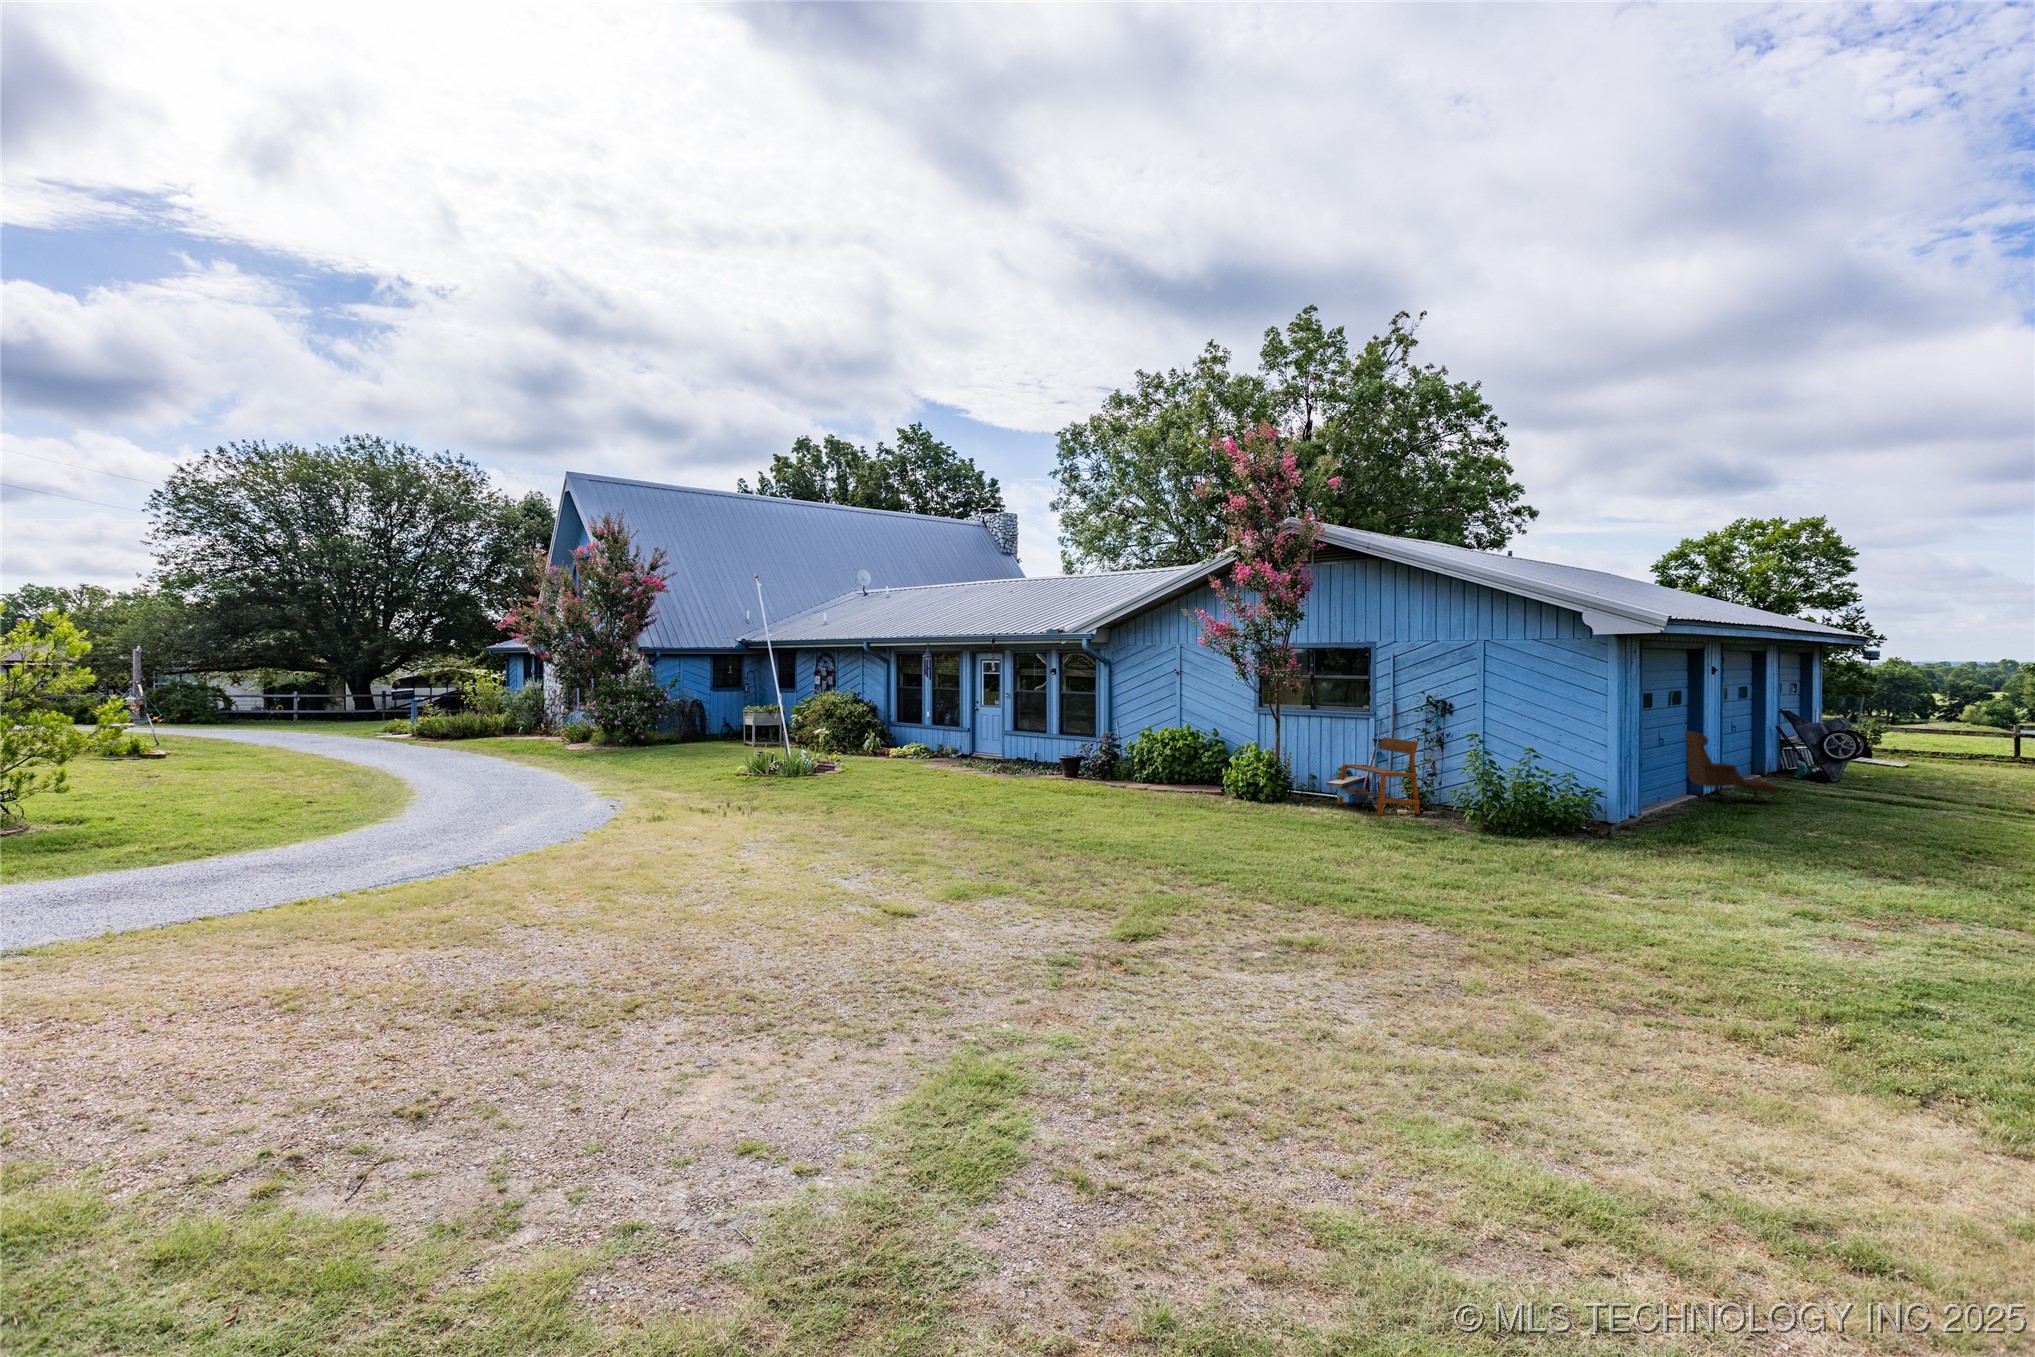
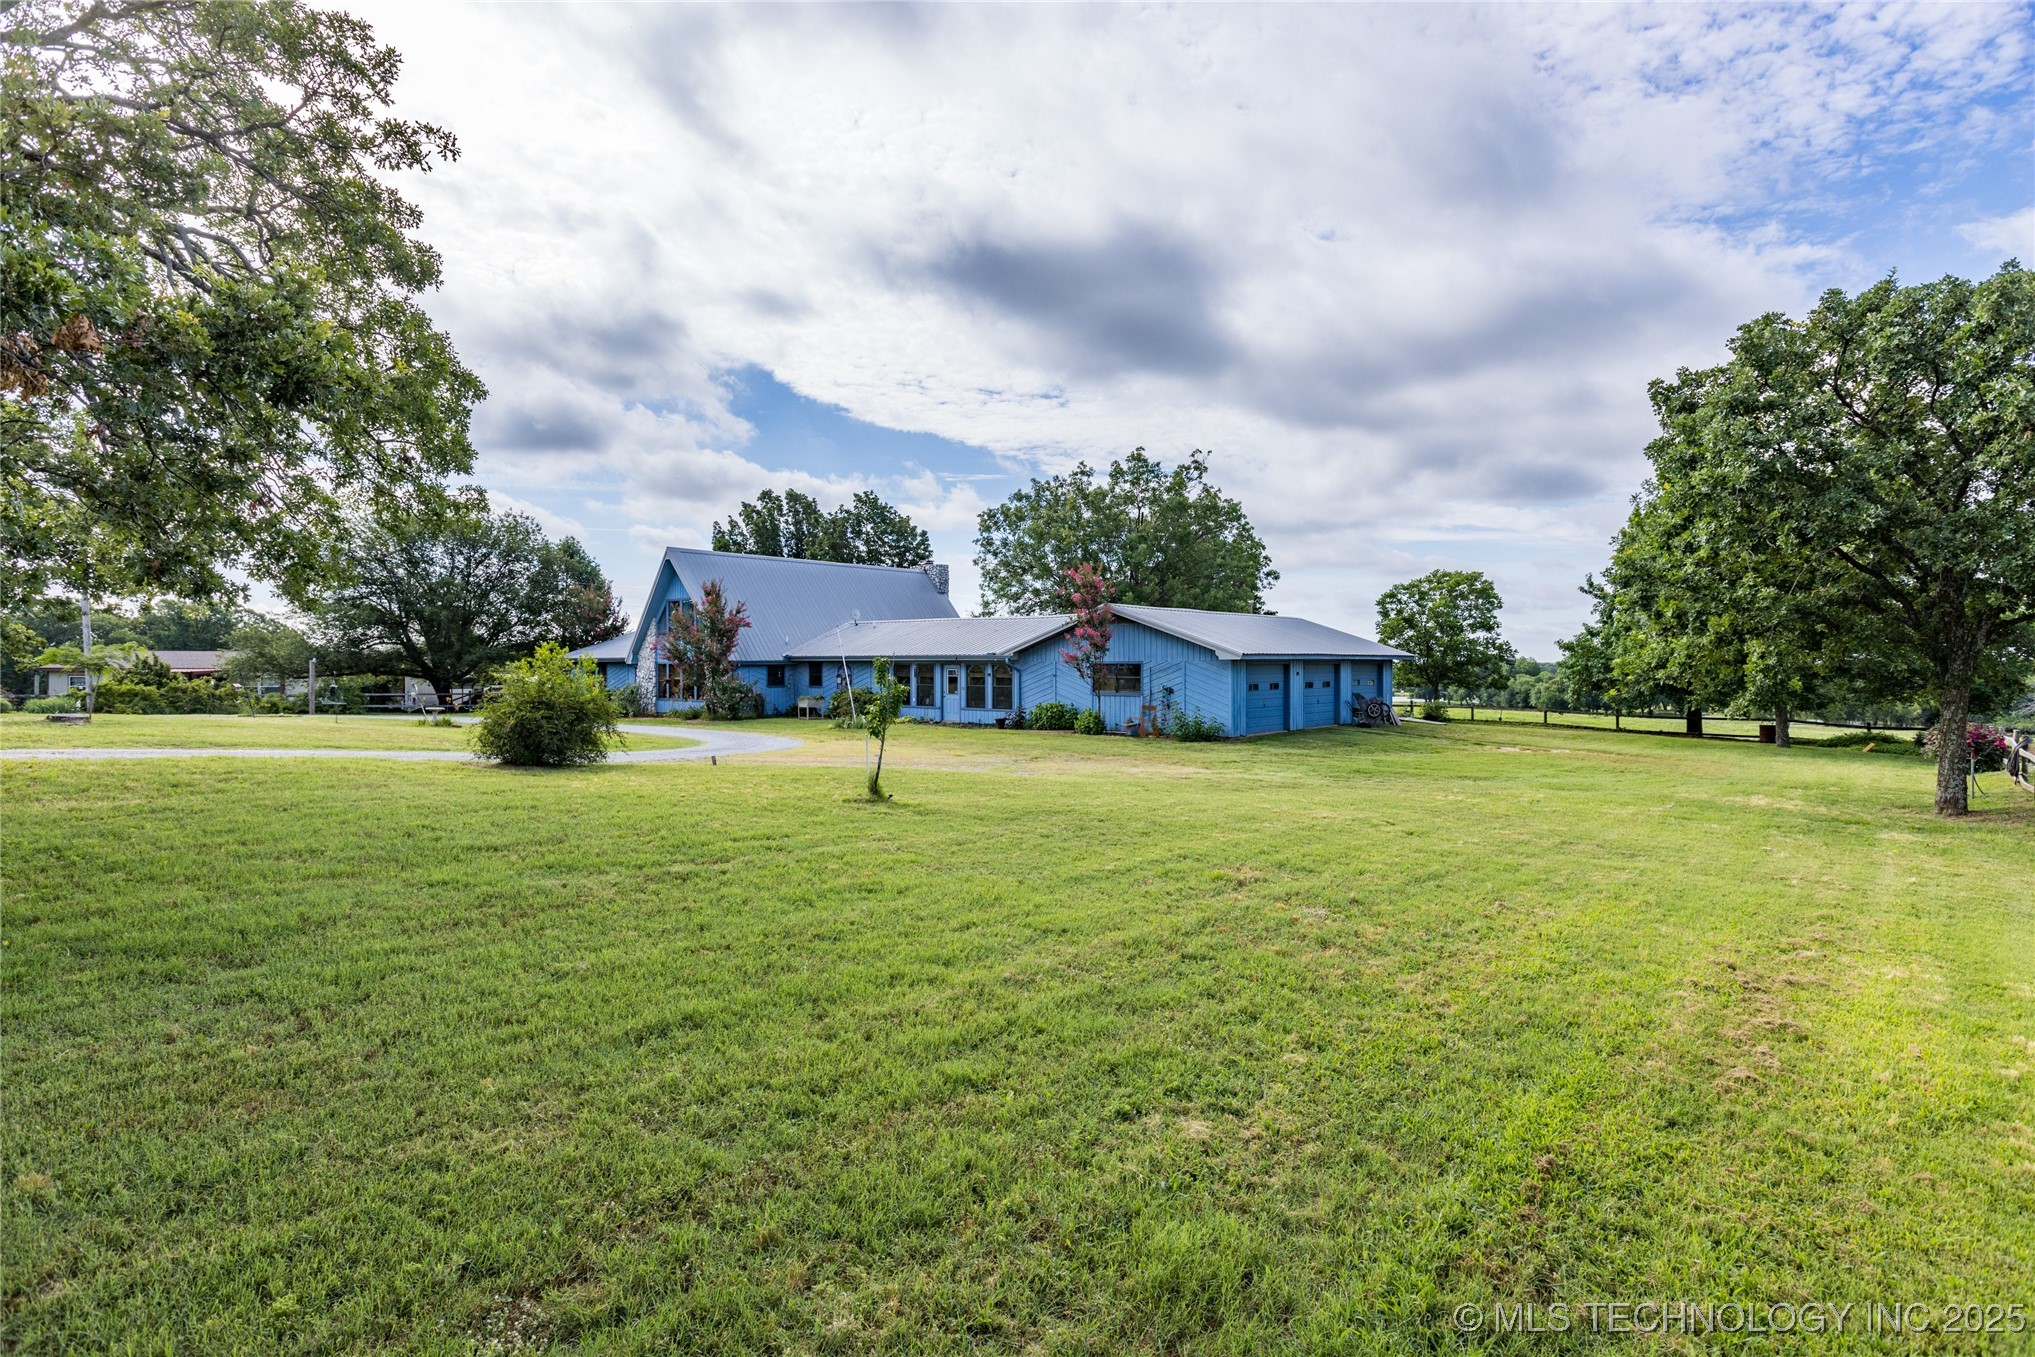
lounge chair: present [1686,731,1779,804] -> none [1282,703,1319,735]

